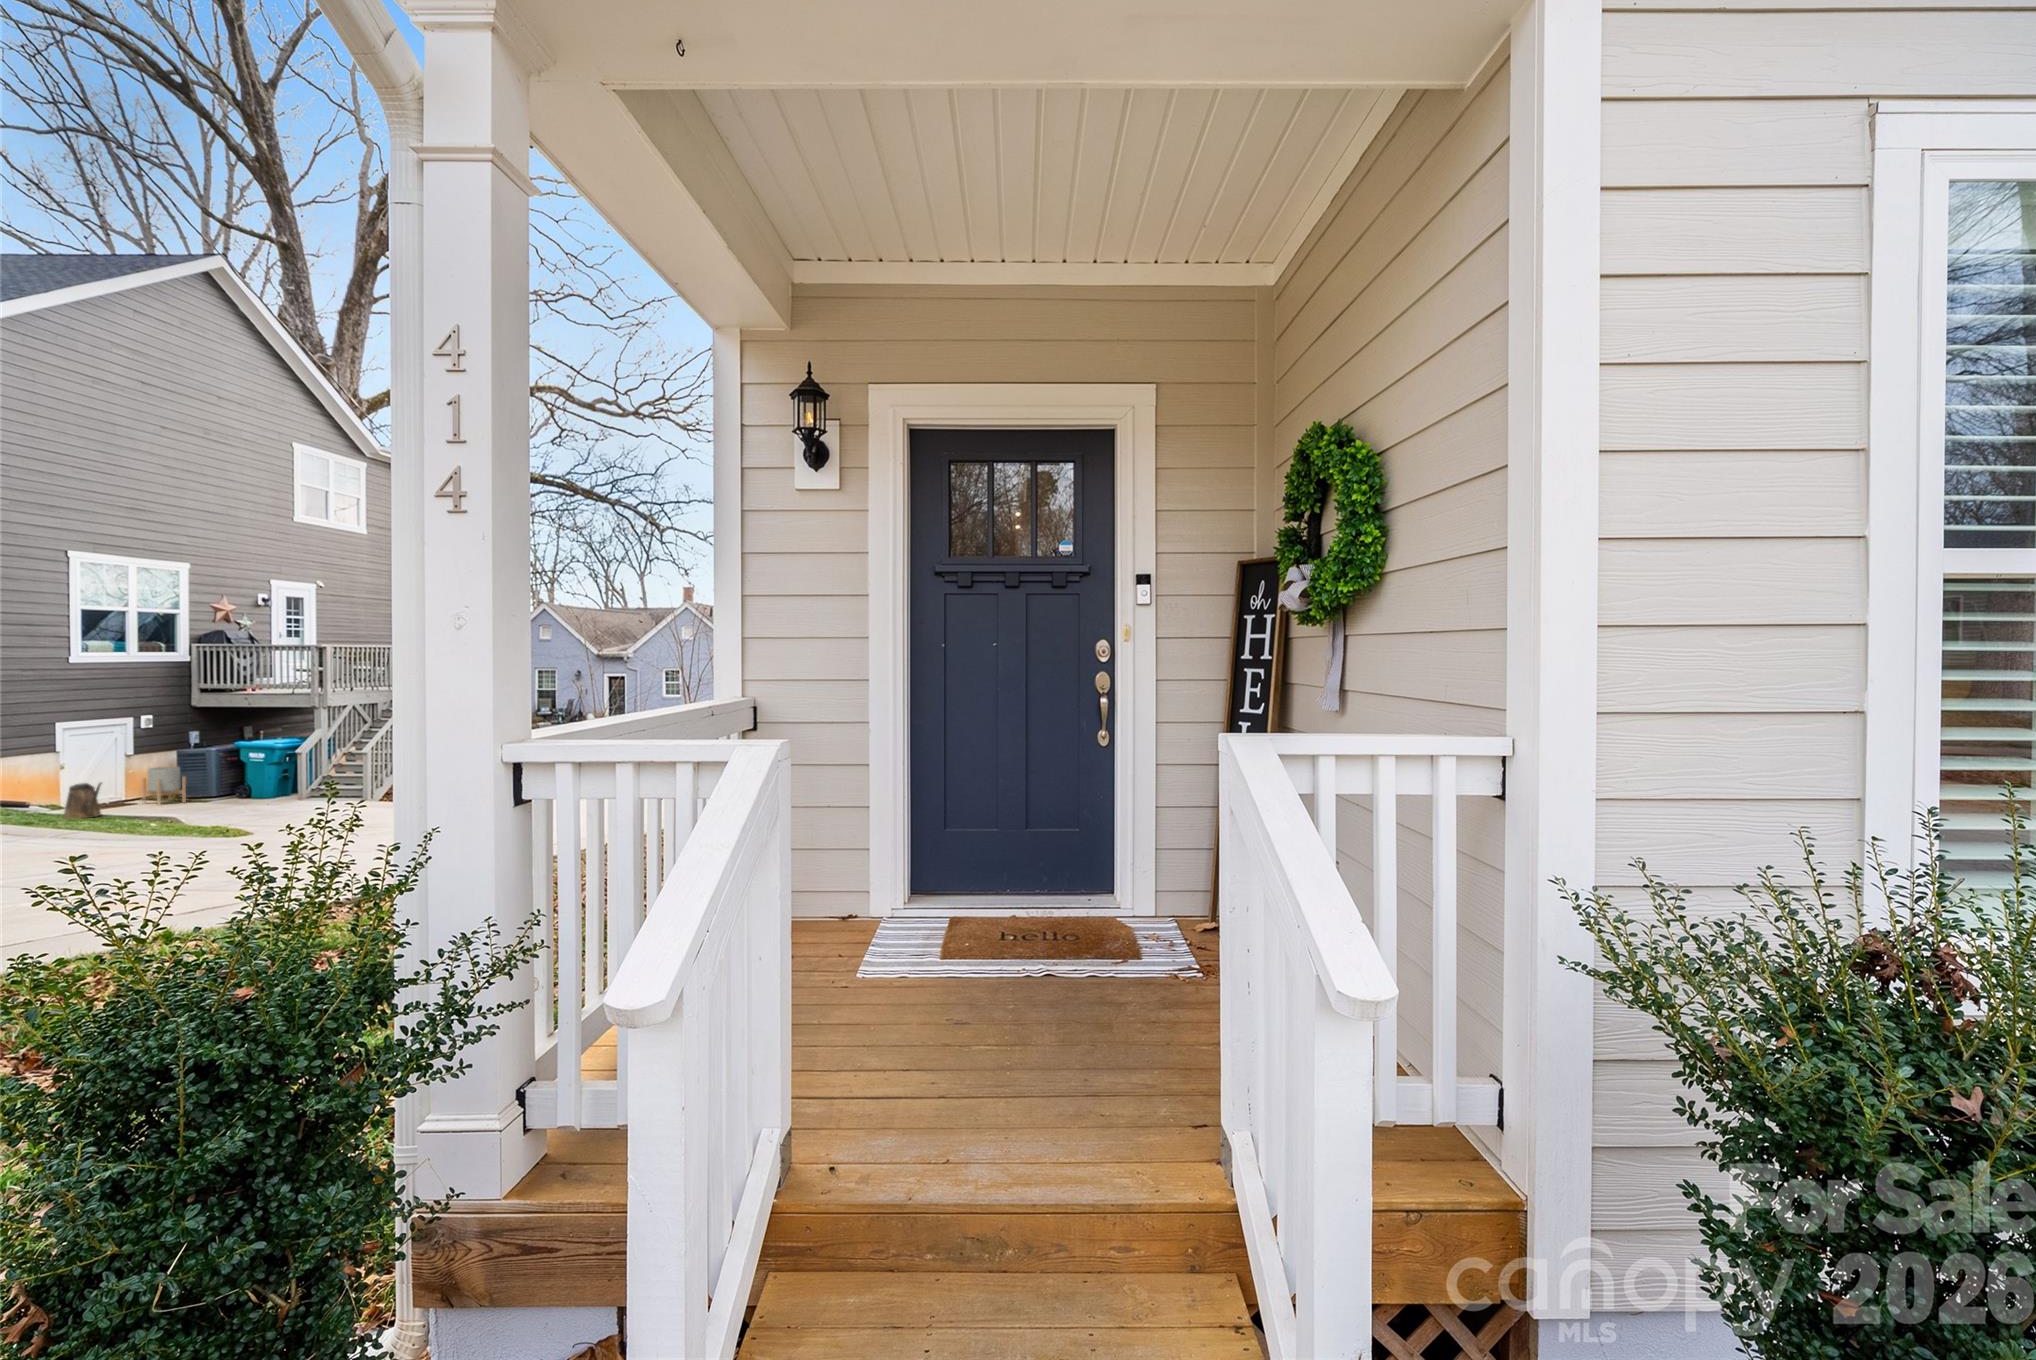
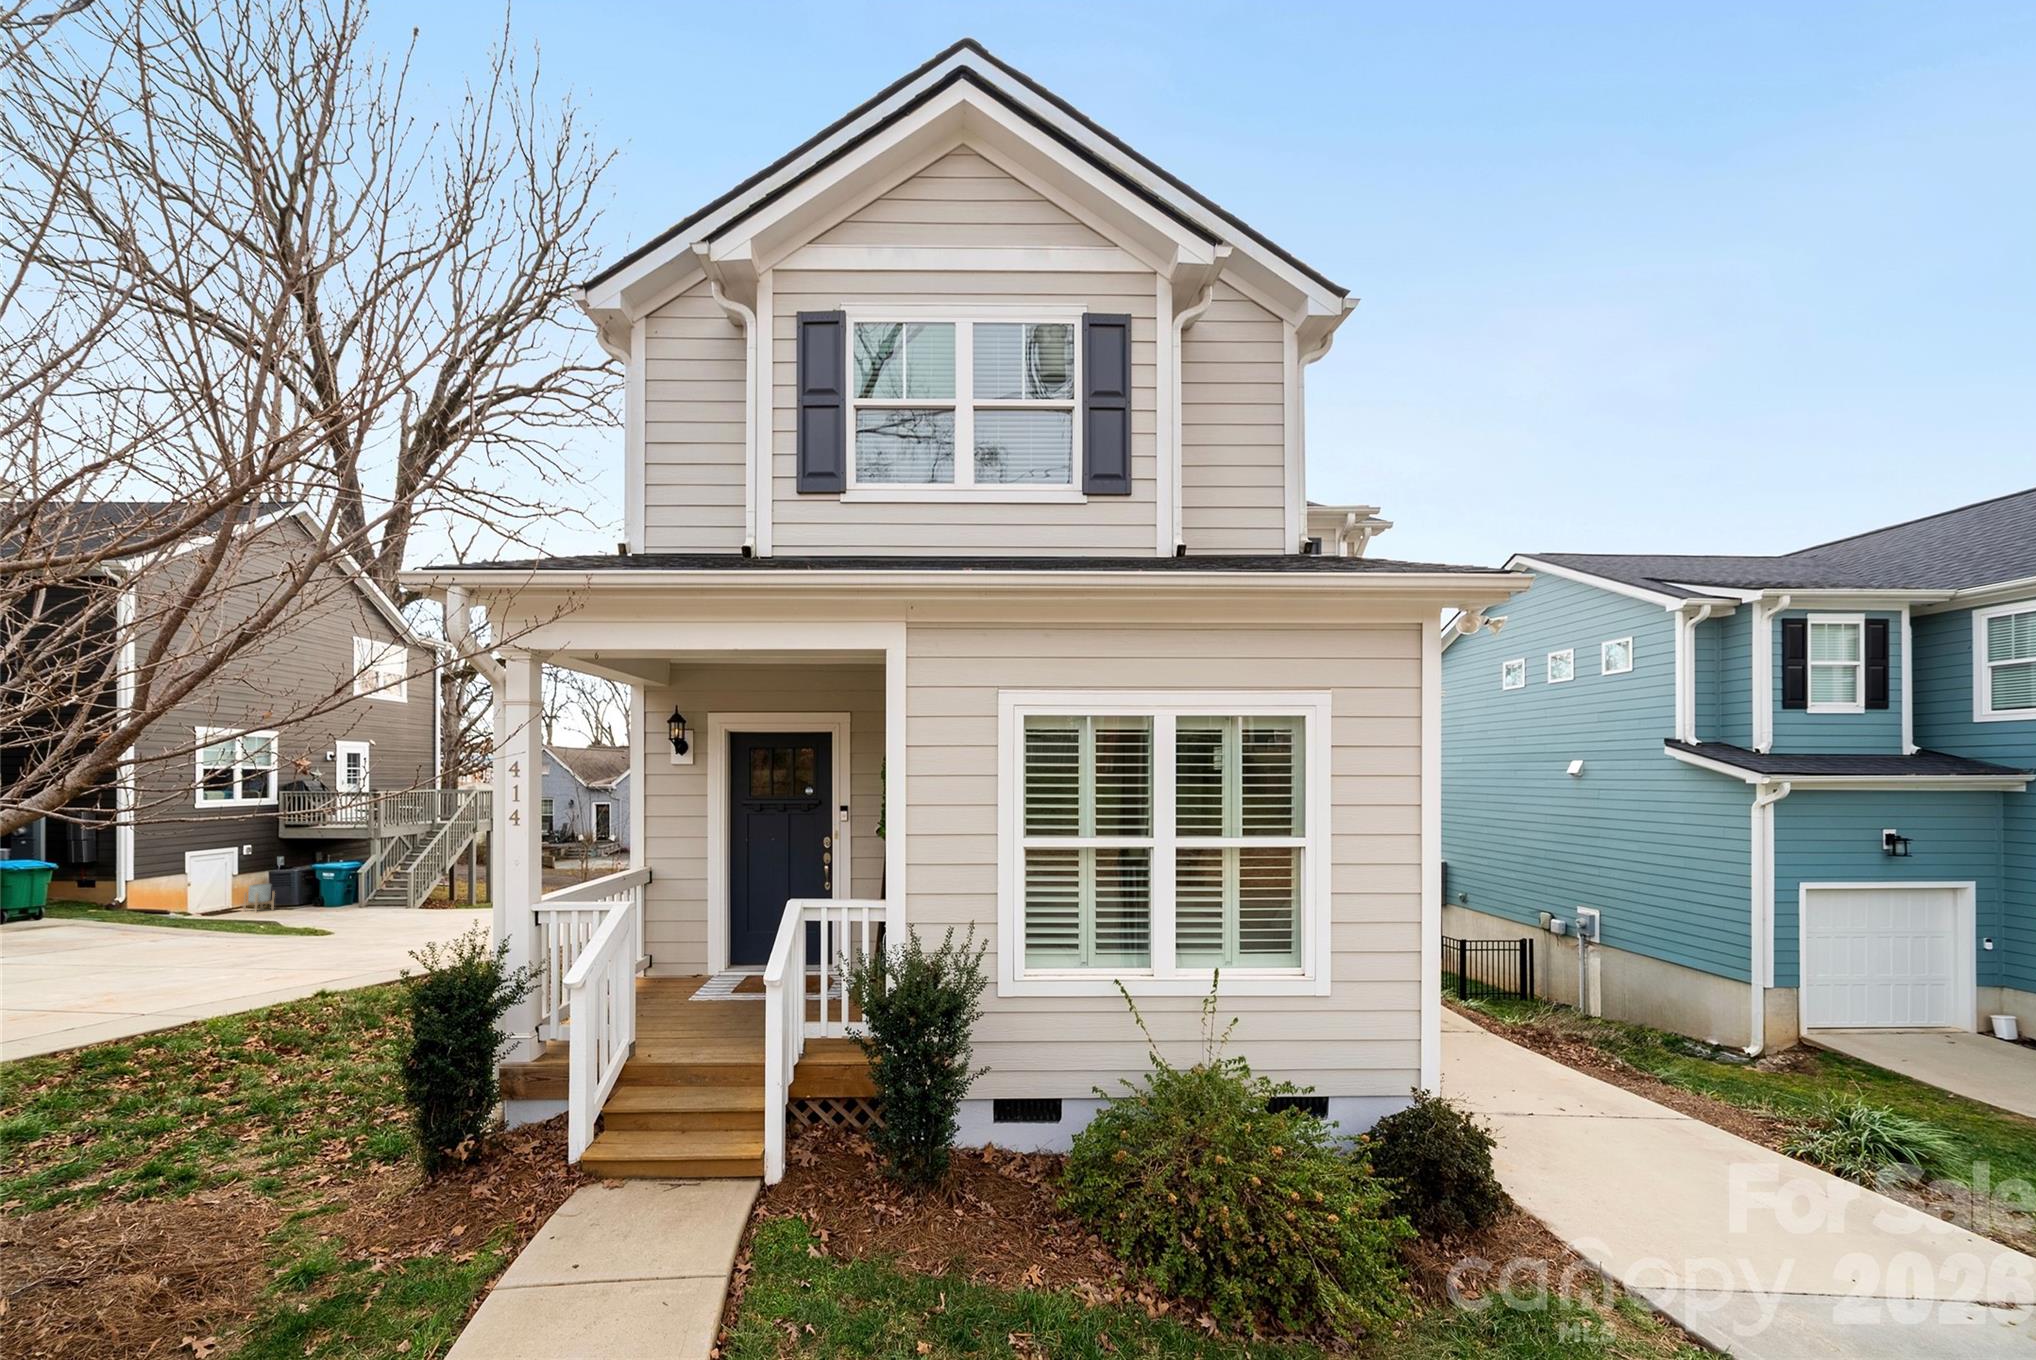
watering can: present [64,783,101,819] -> none [197,897,228,923]

